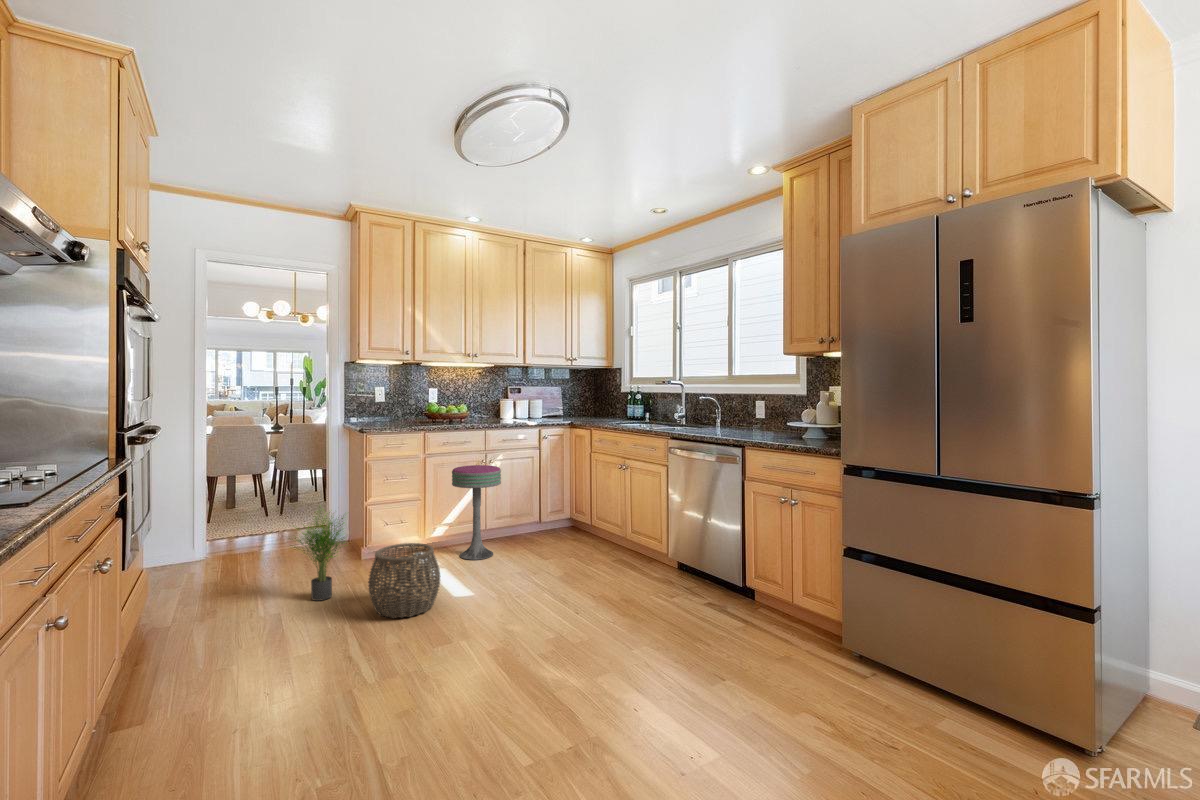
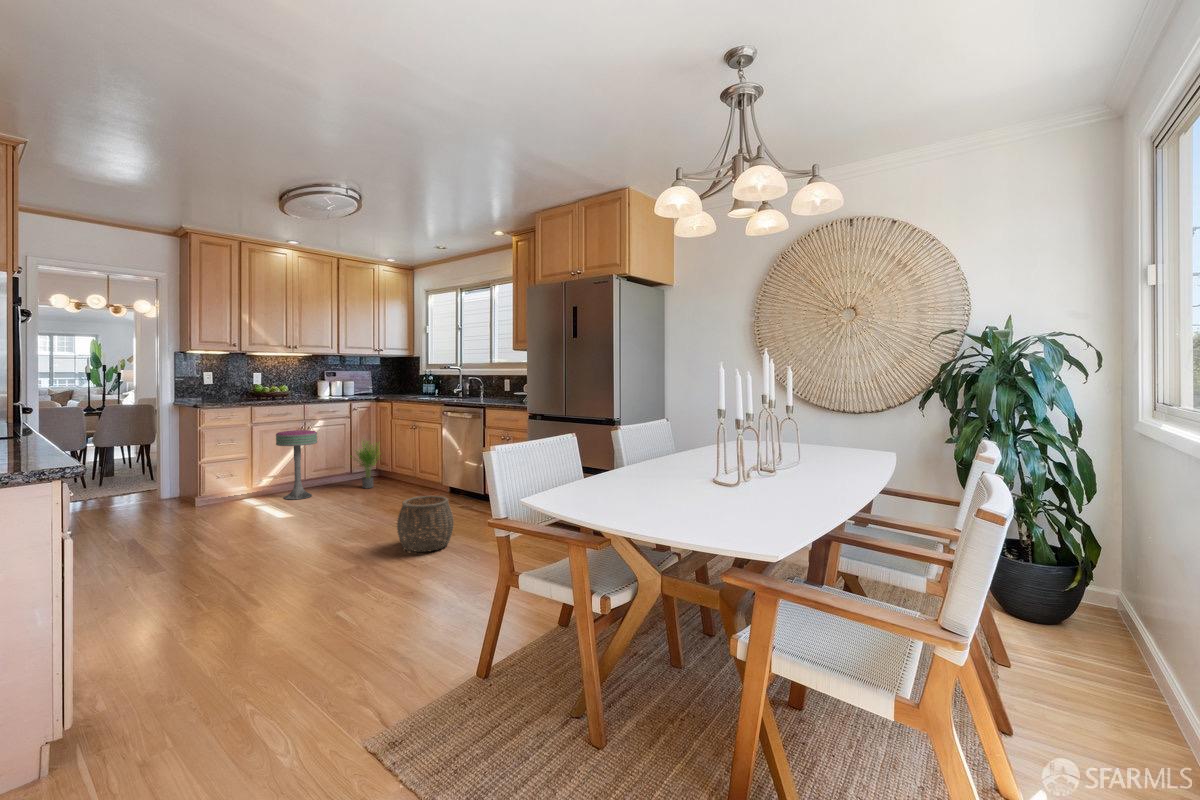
potted plant: present [294,511,345,601] -> present [355,441,378,489]
woven basket: present [368,543,440,618] -> present [397,496,454,552]

